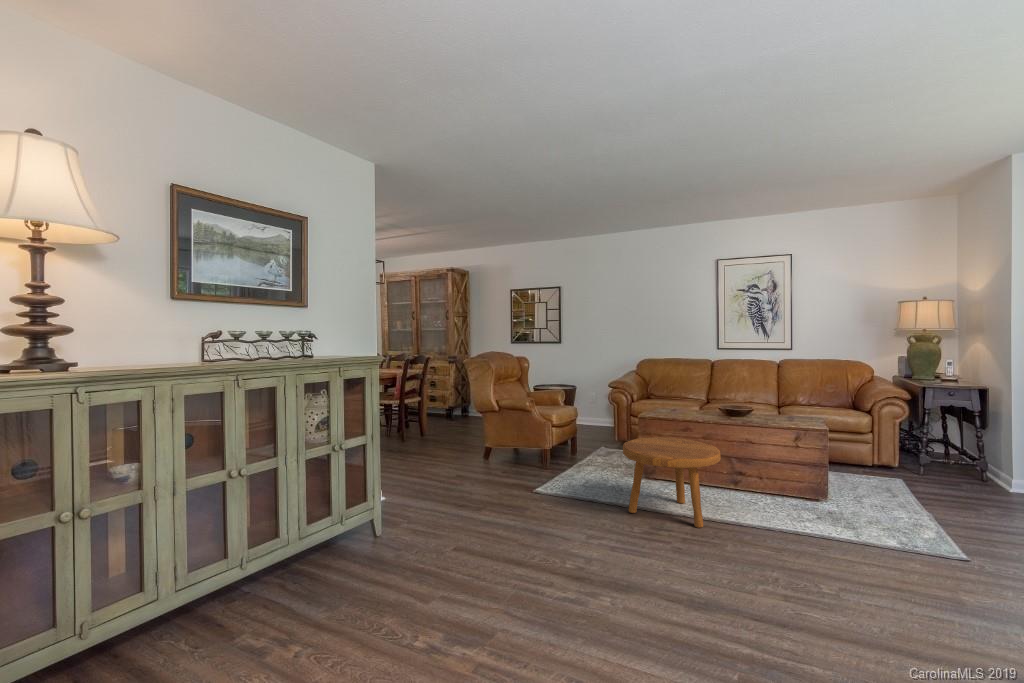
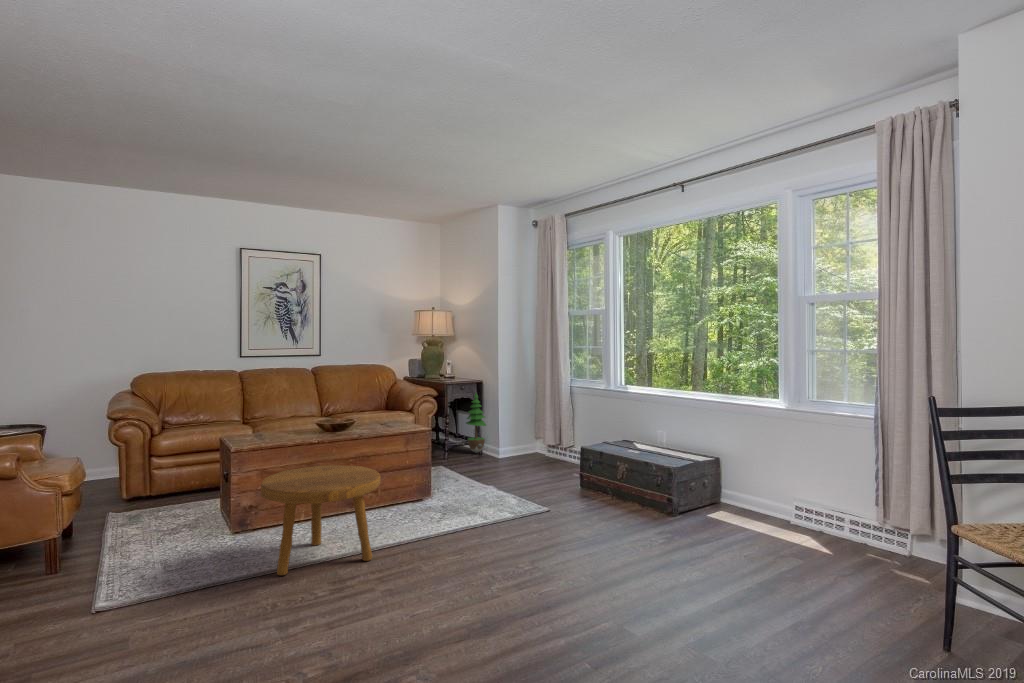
potted tree: none [955,400,993,476] -> present [466,393,486,453]

